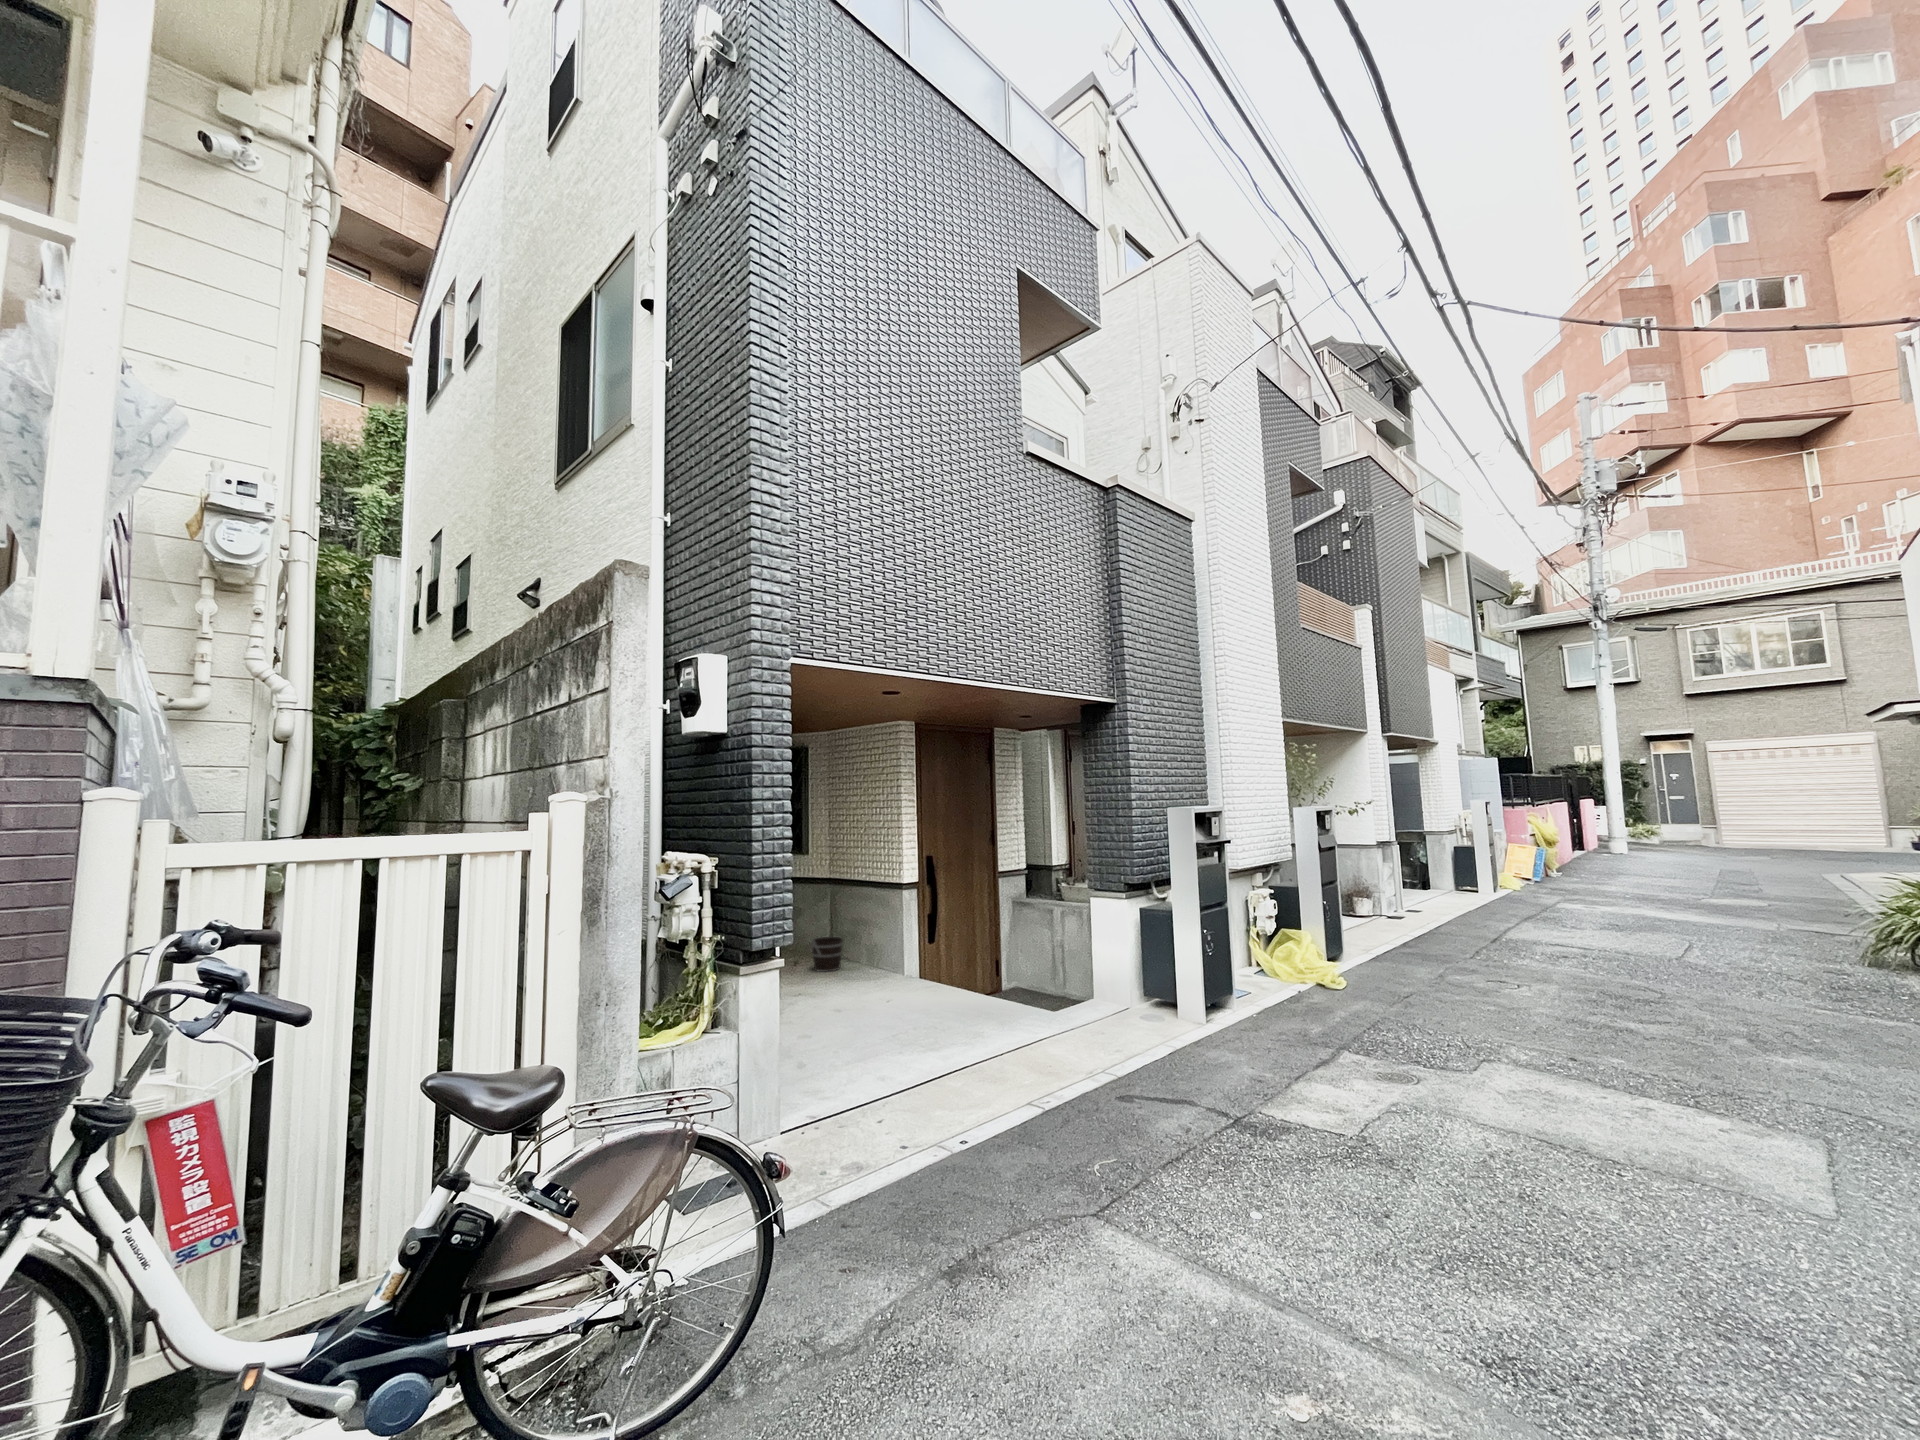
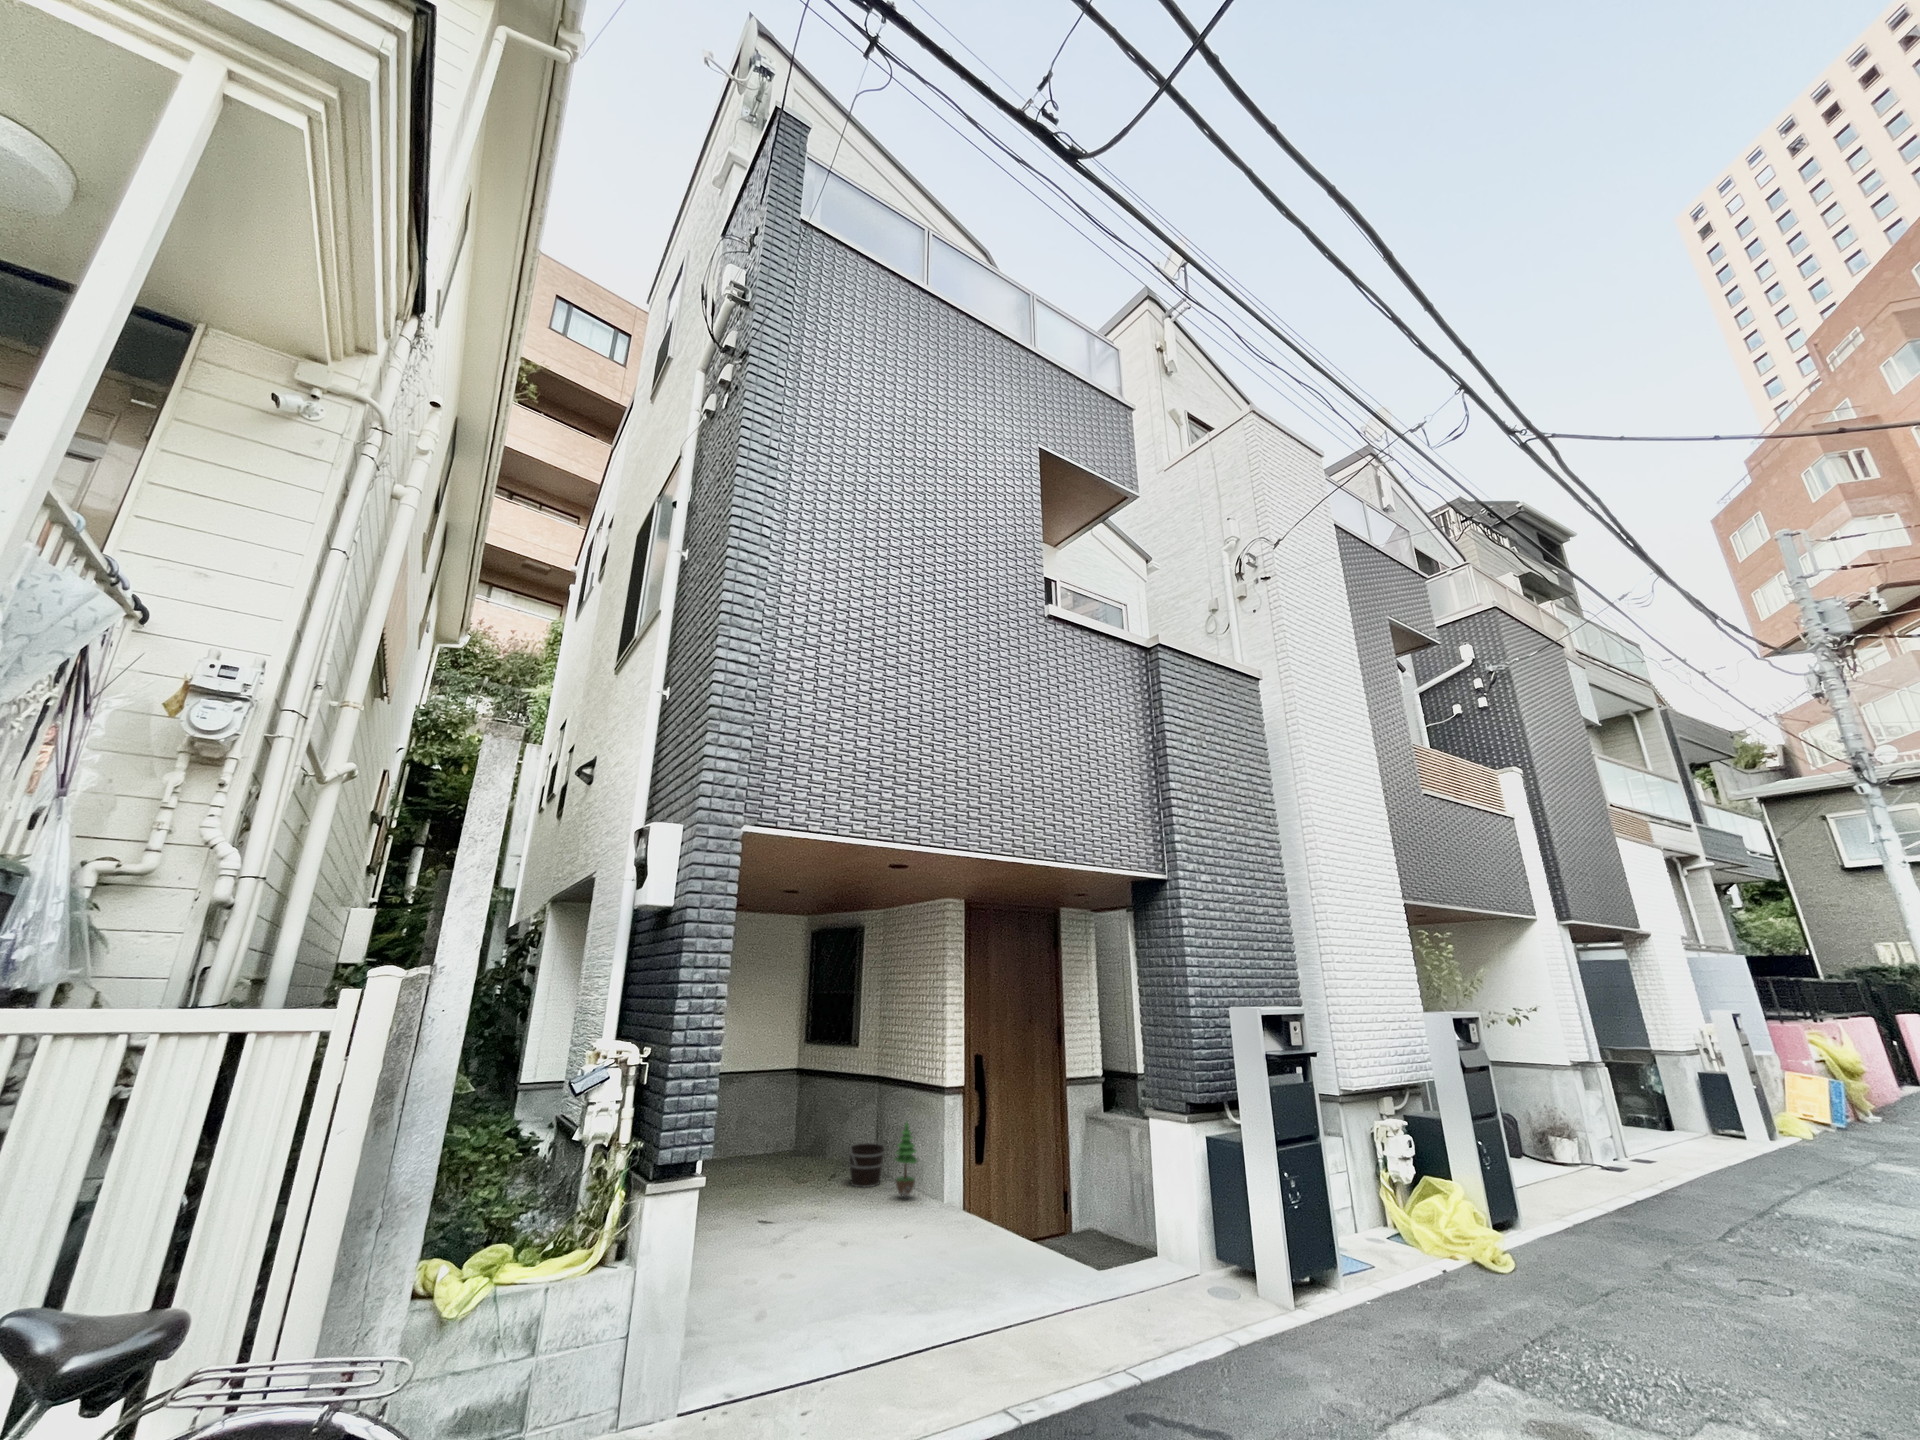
potted tree: none [858,914,880,976] -> present [895,1123,917,1197]

